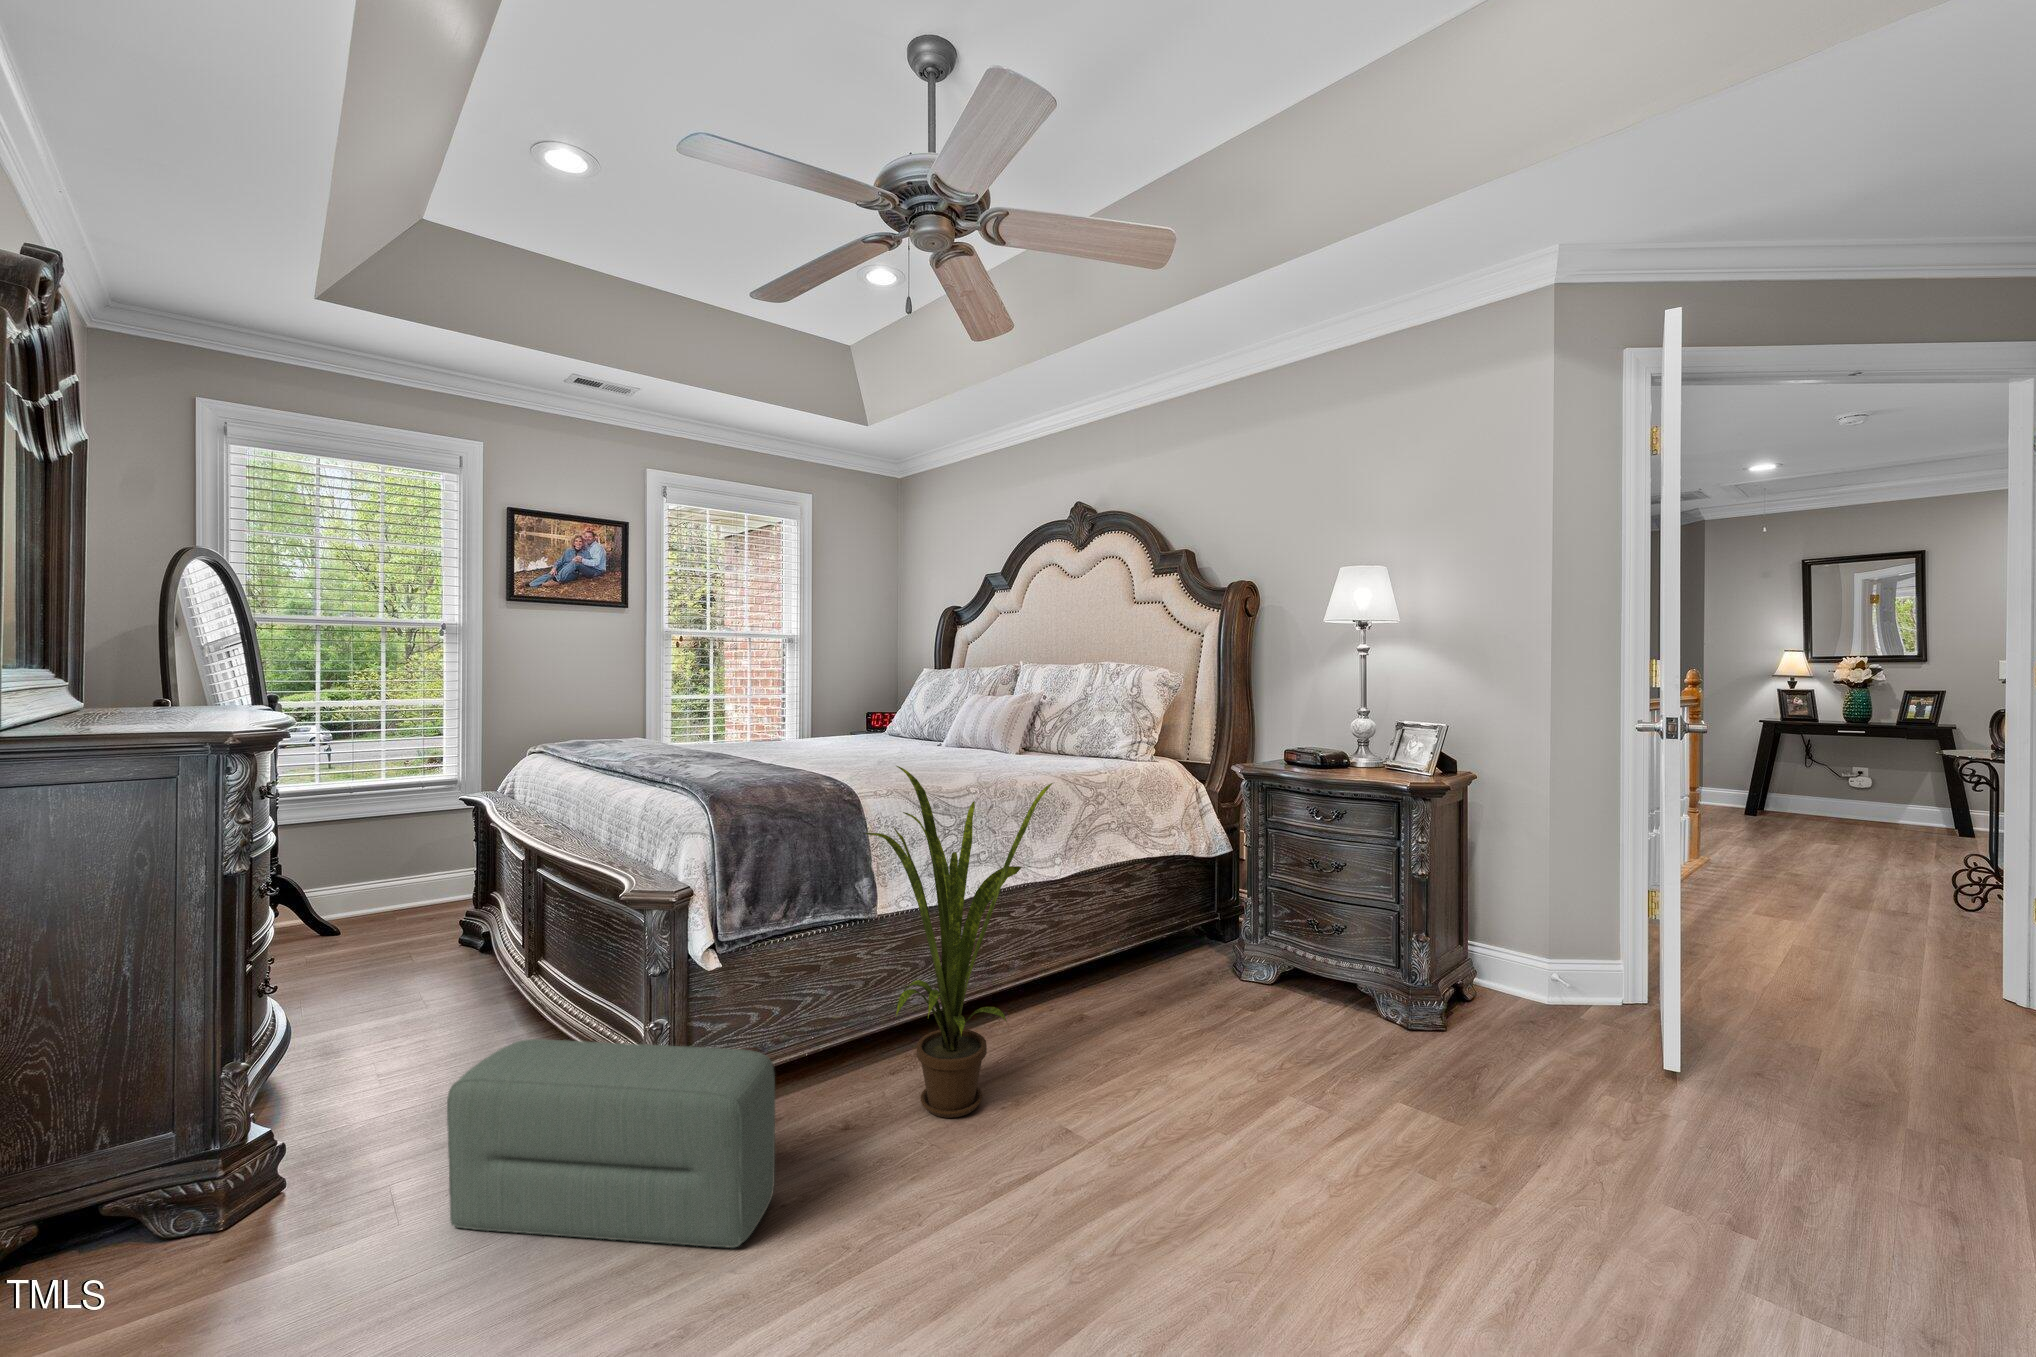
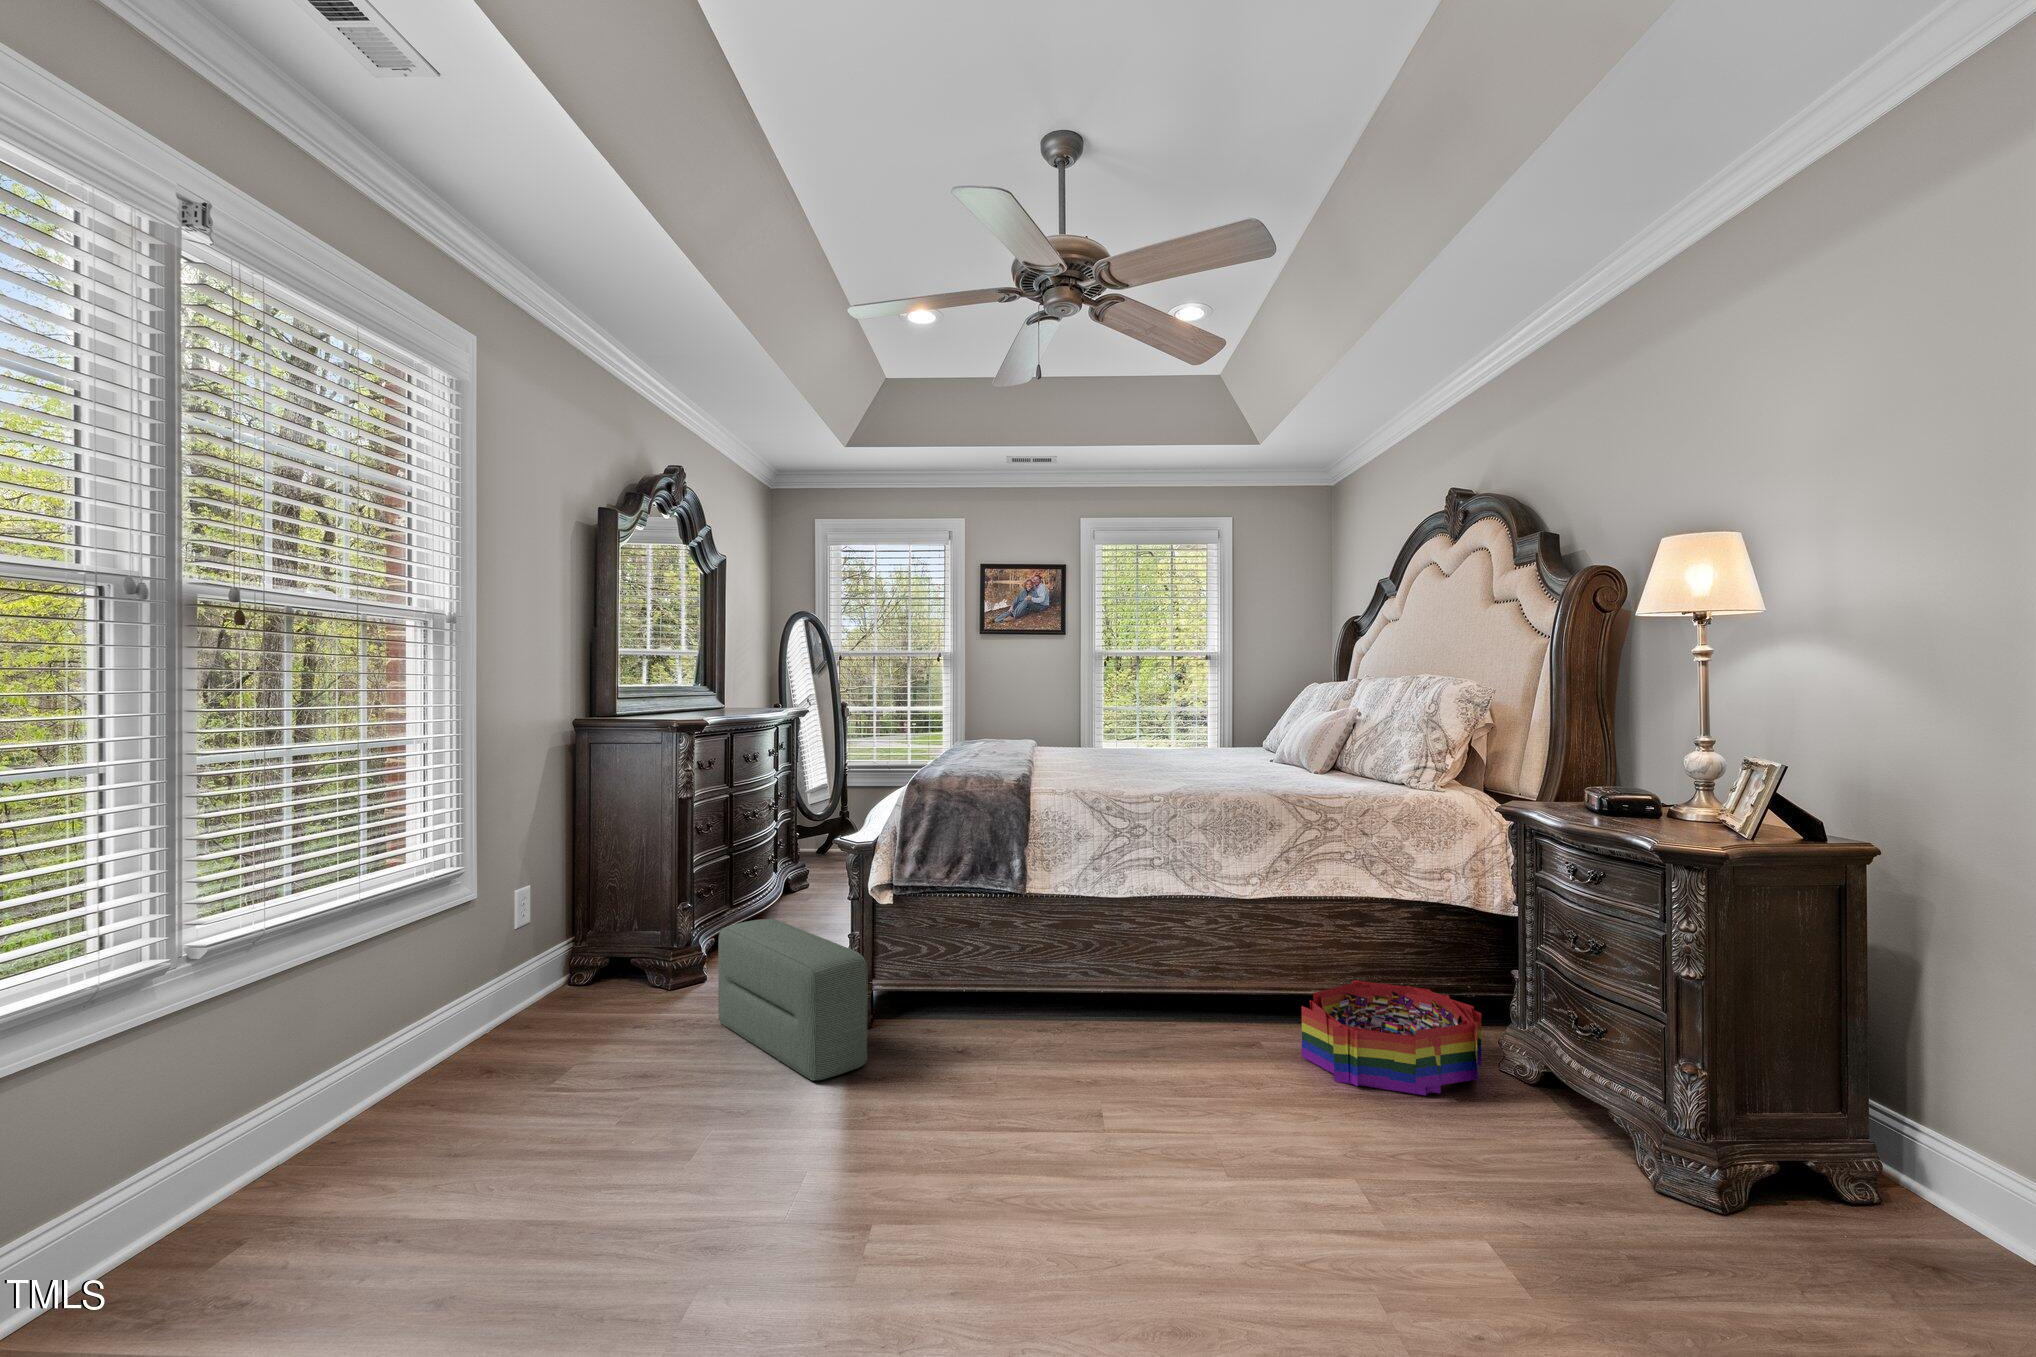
house plant: present [863,766,1053,1118] -> none [957,759,1121,1073]
storage bin: none [1119,925,1263,1025] -> present [1302,980,1481,1095]

